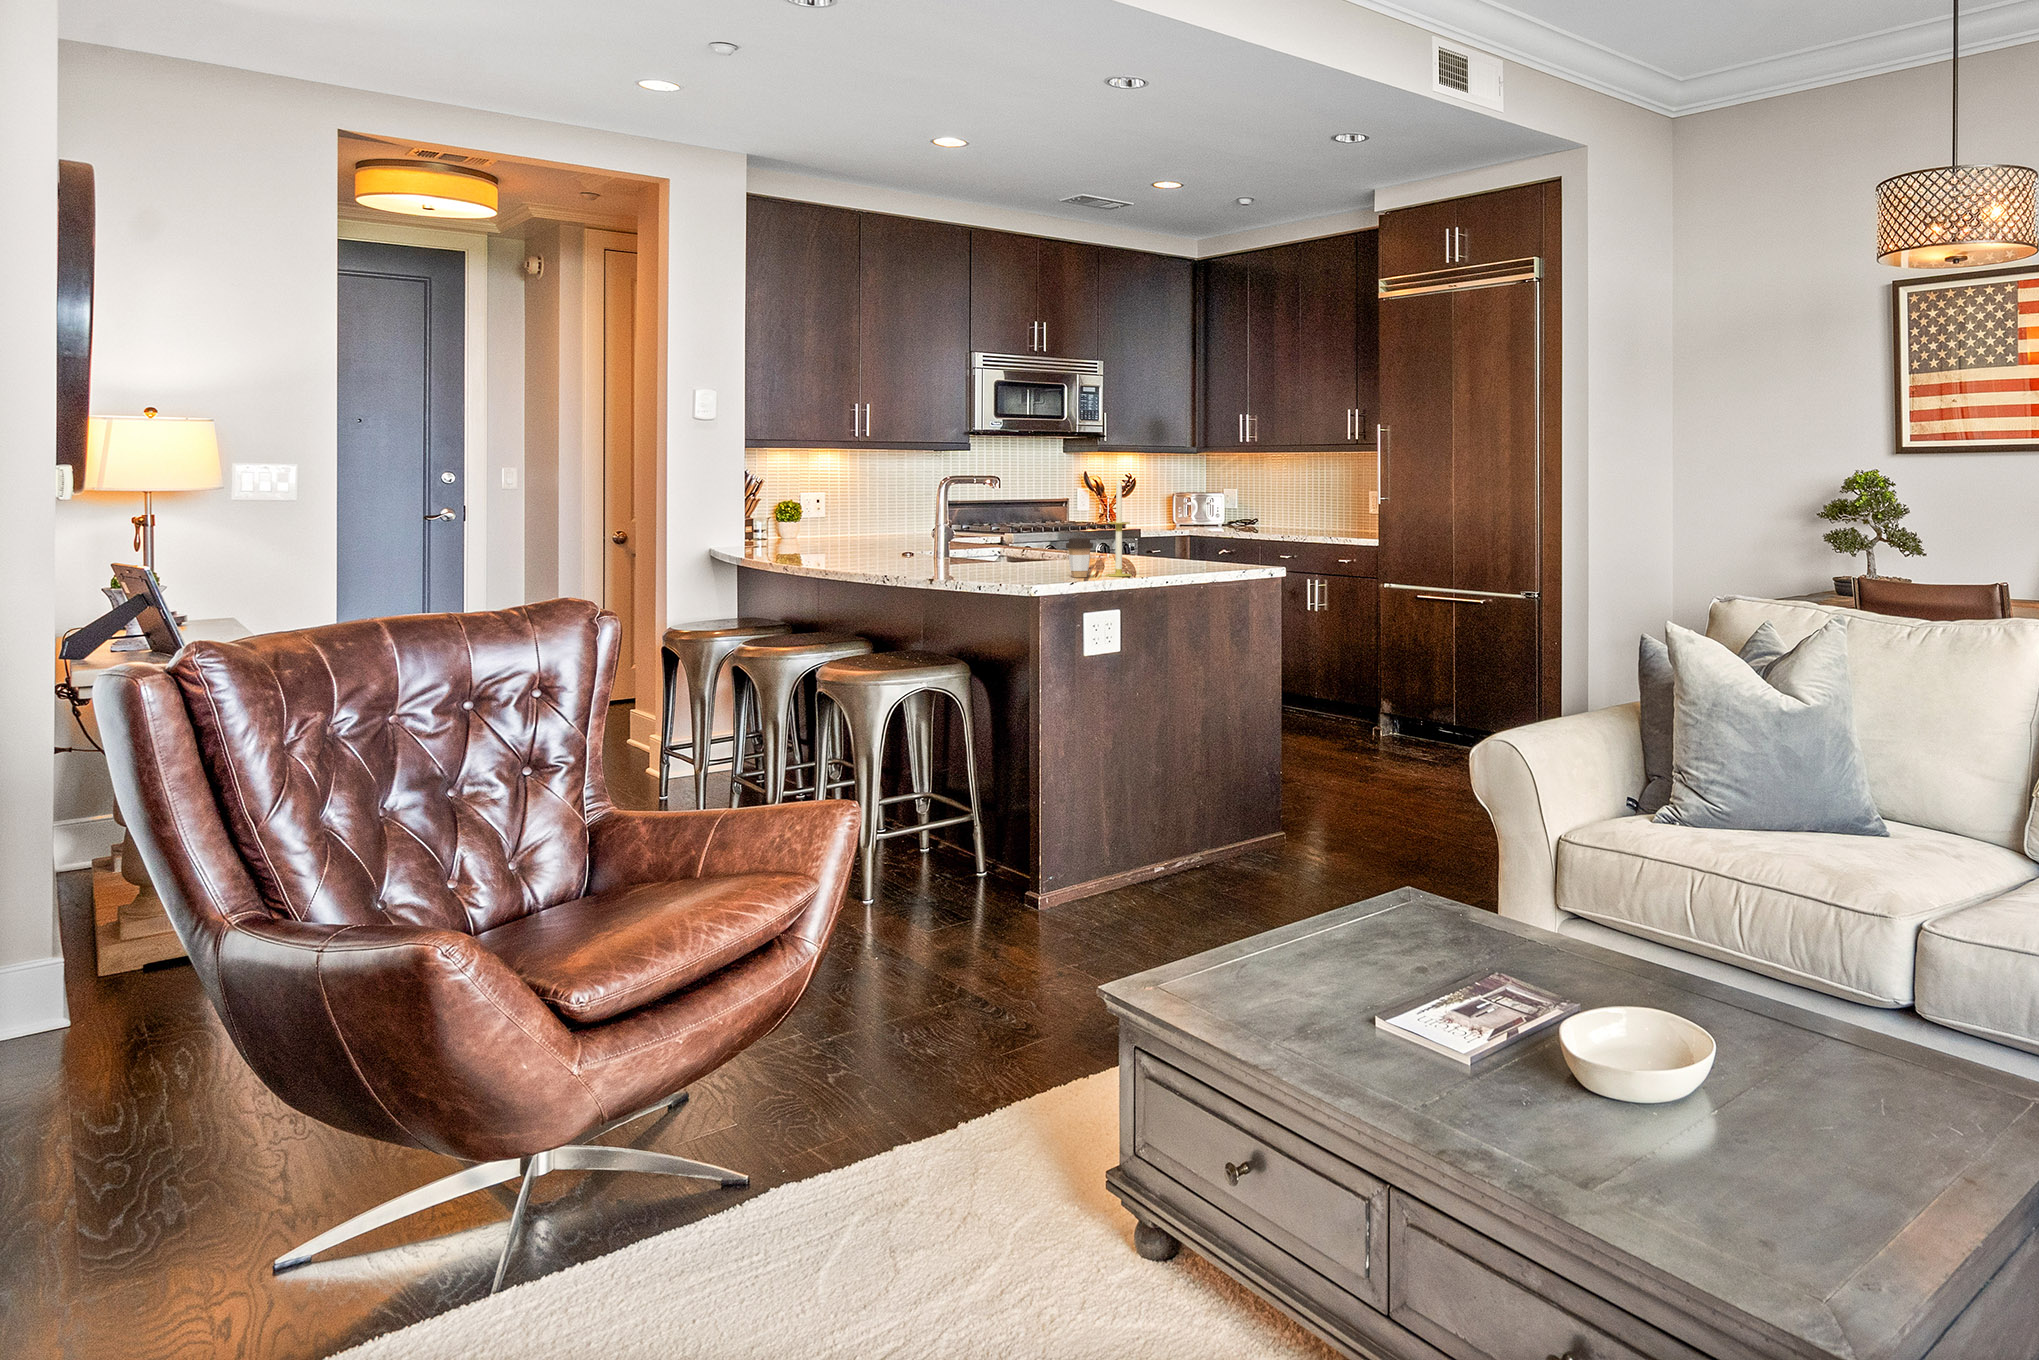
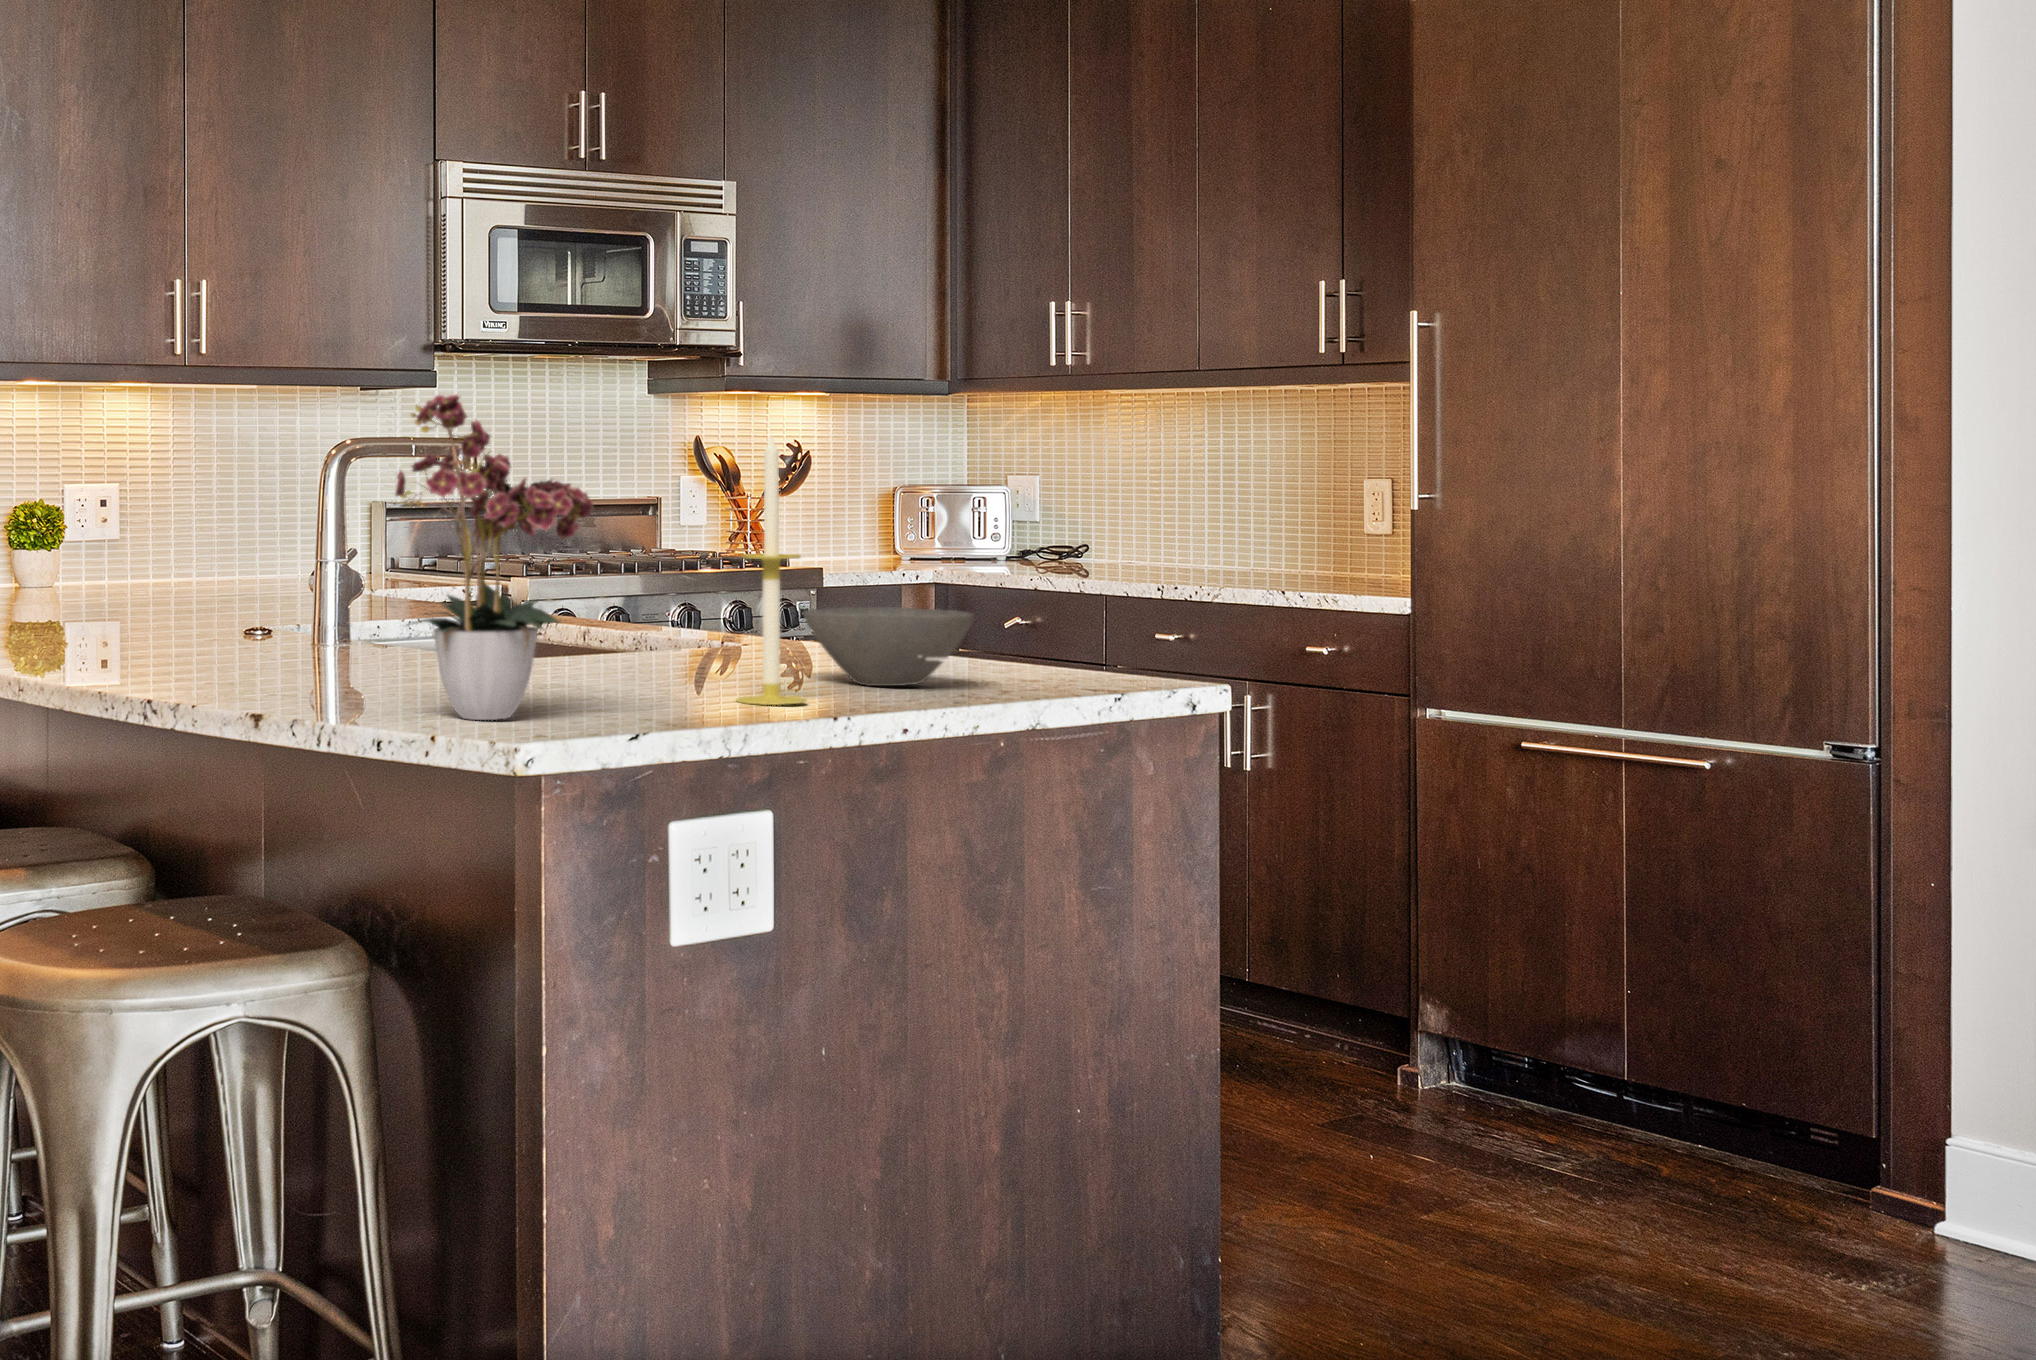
flower arrangement: none [982,461,1062,580] -> present [396,394,594,720]
coffee cup: present [1066,538,1093,577] -> none [626,599,700,709]
bowl: none [1131,543,1196,572] -> present [803,607,974,686]

